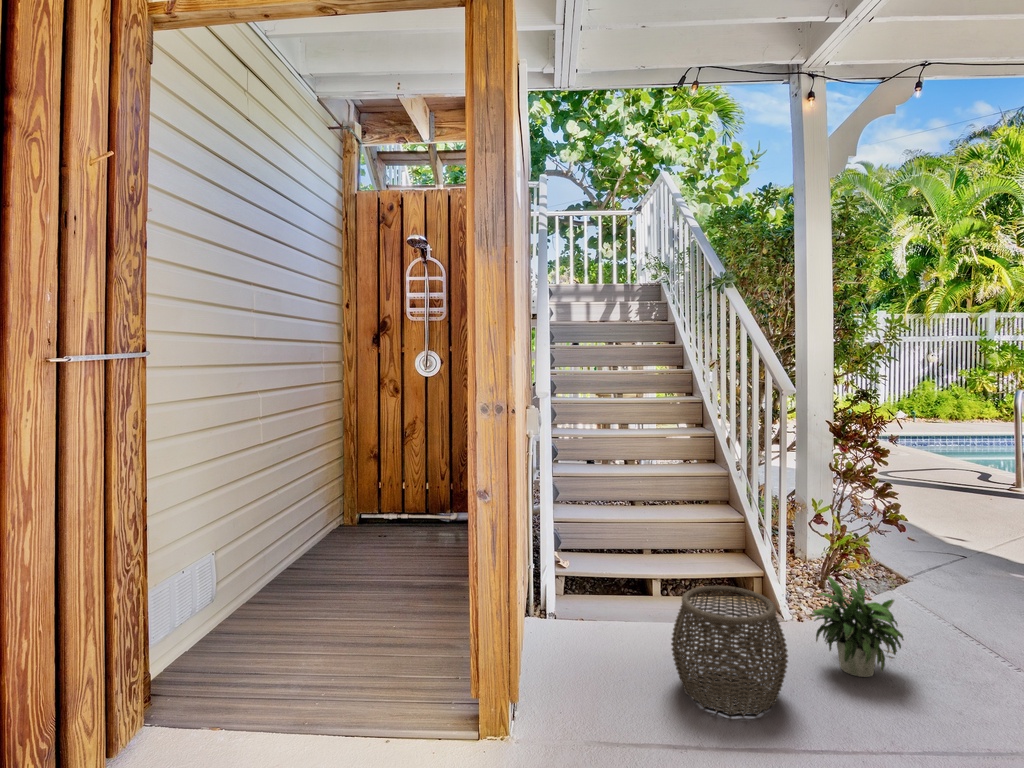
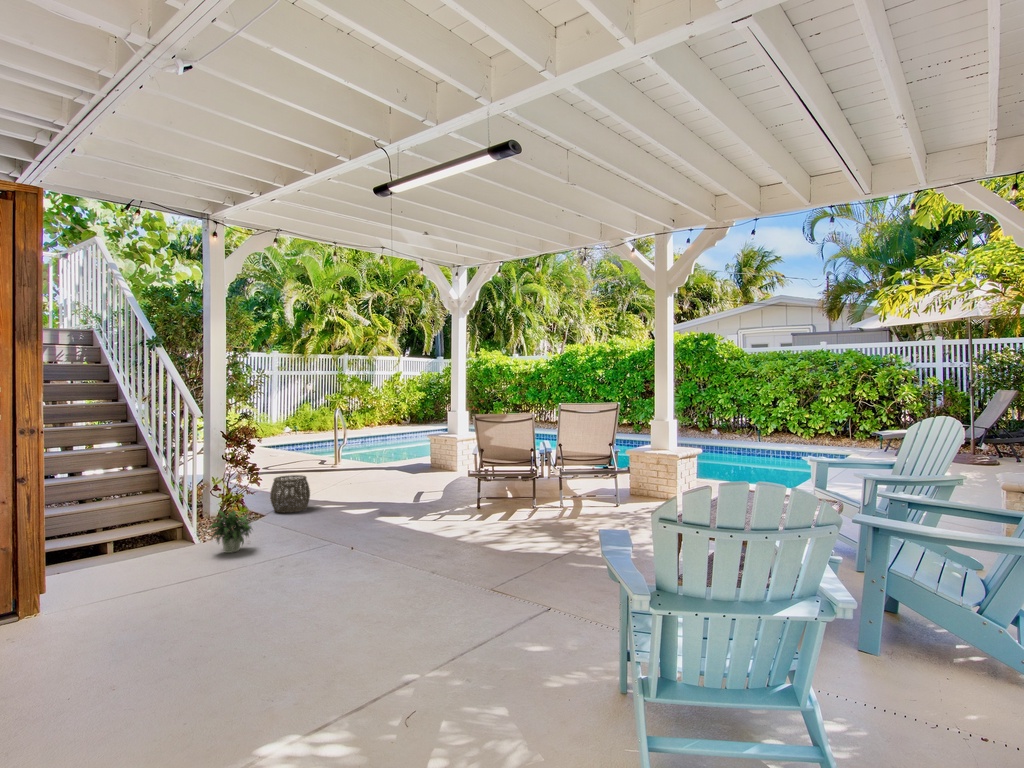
woven basket: present [671,586,788,716] -> present [270,475,310,513]

